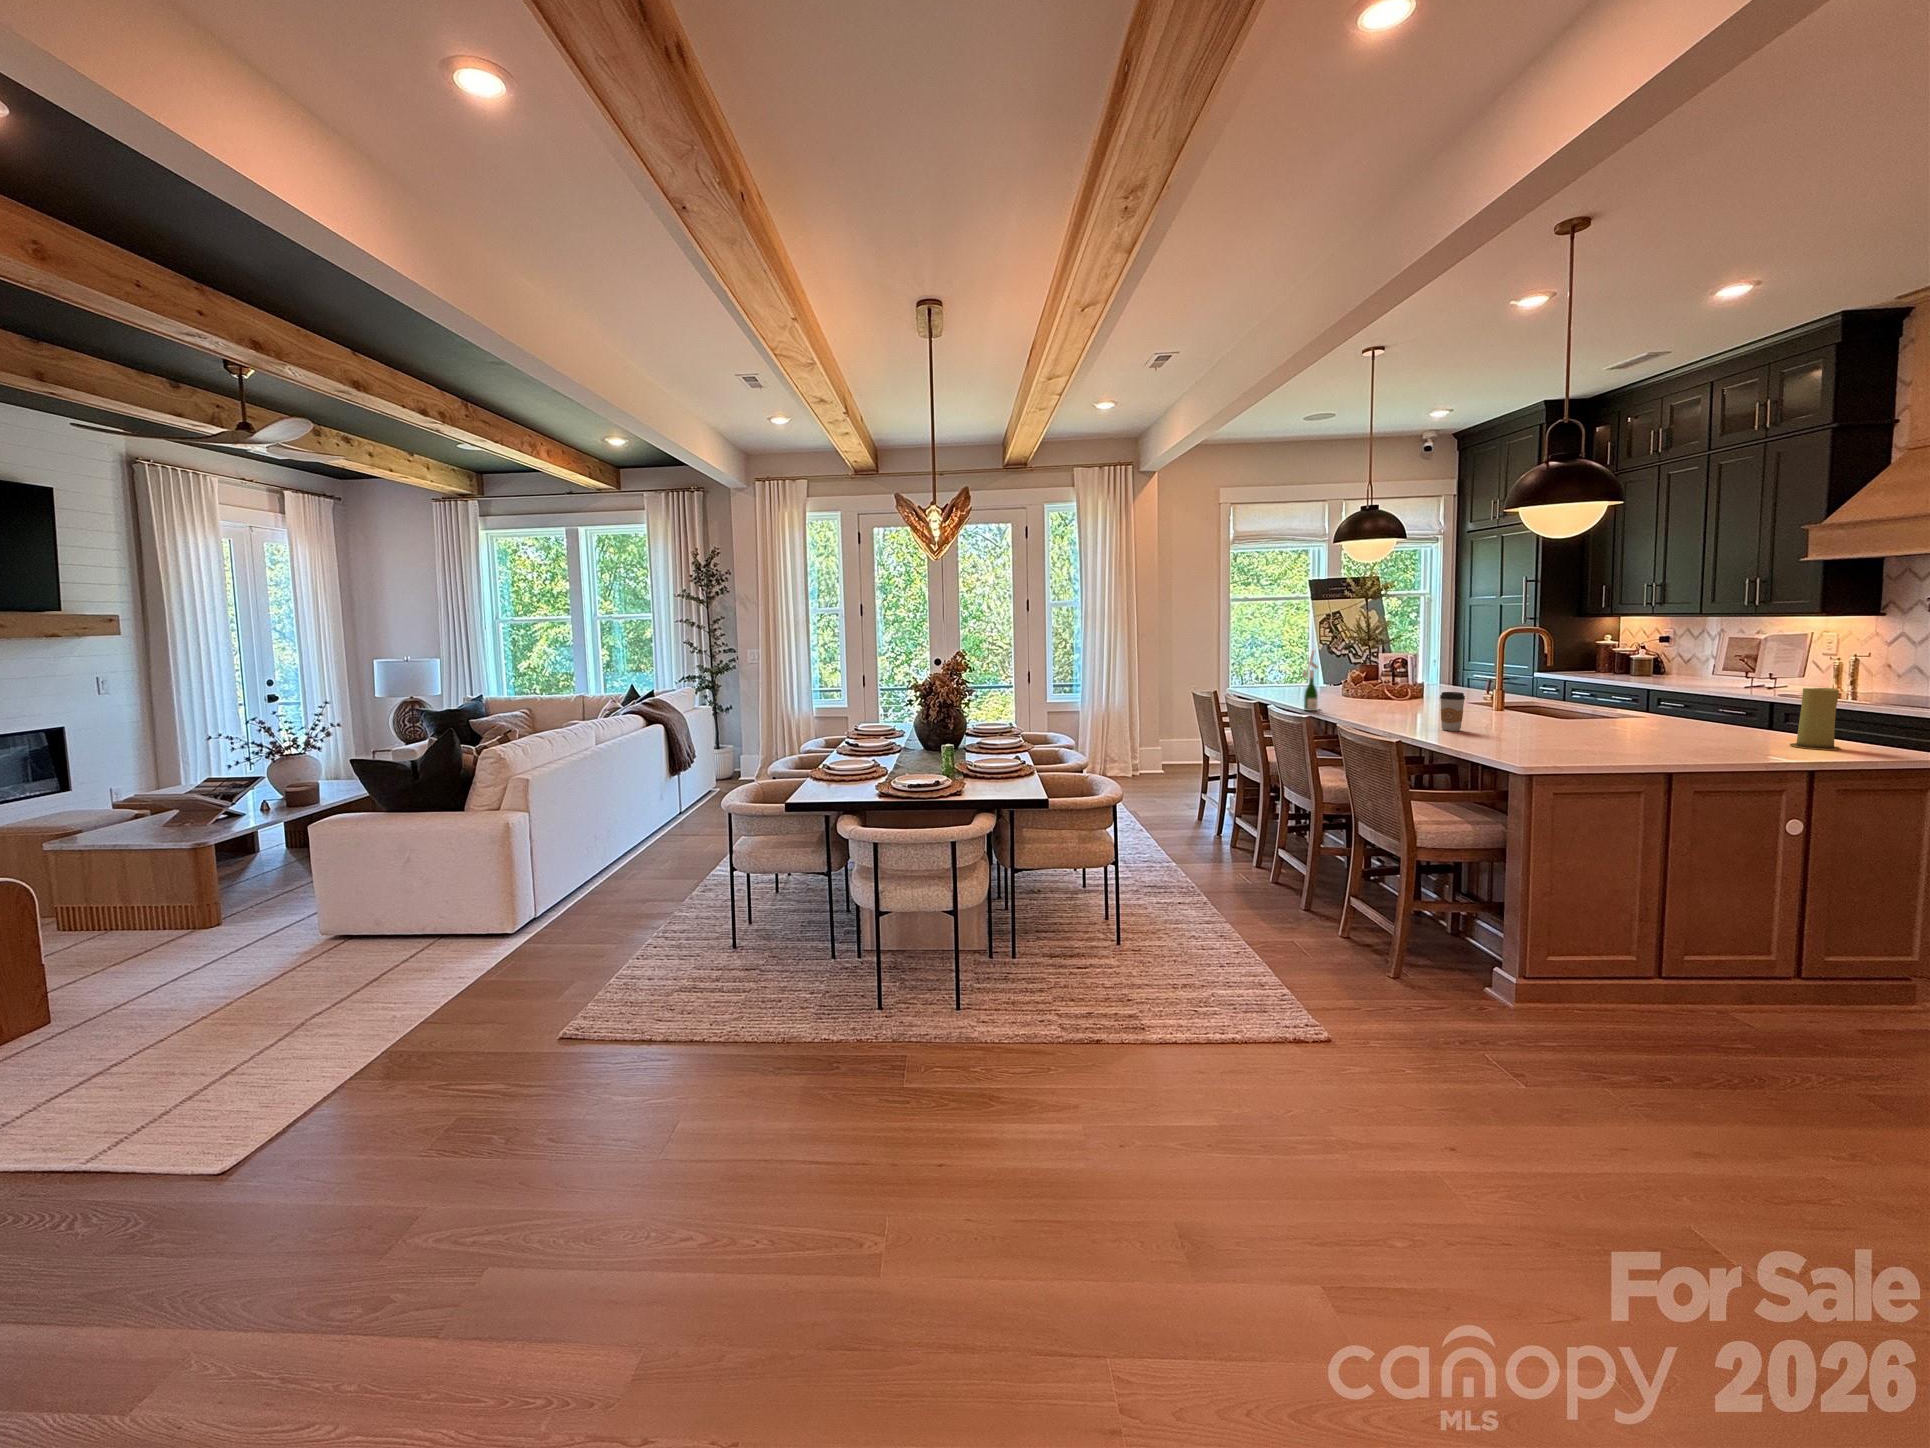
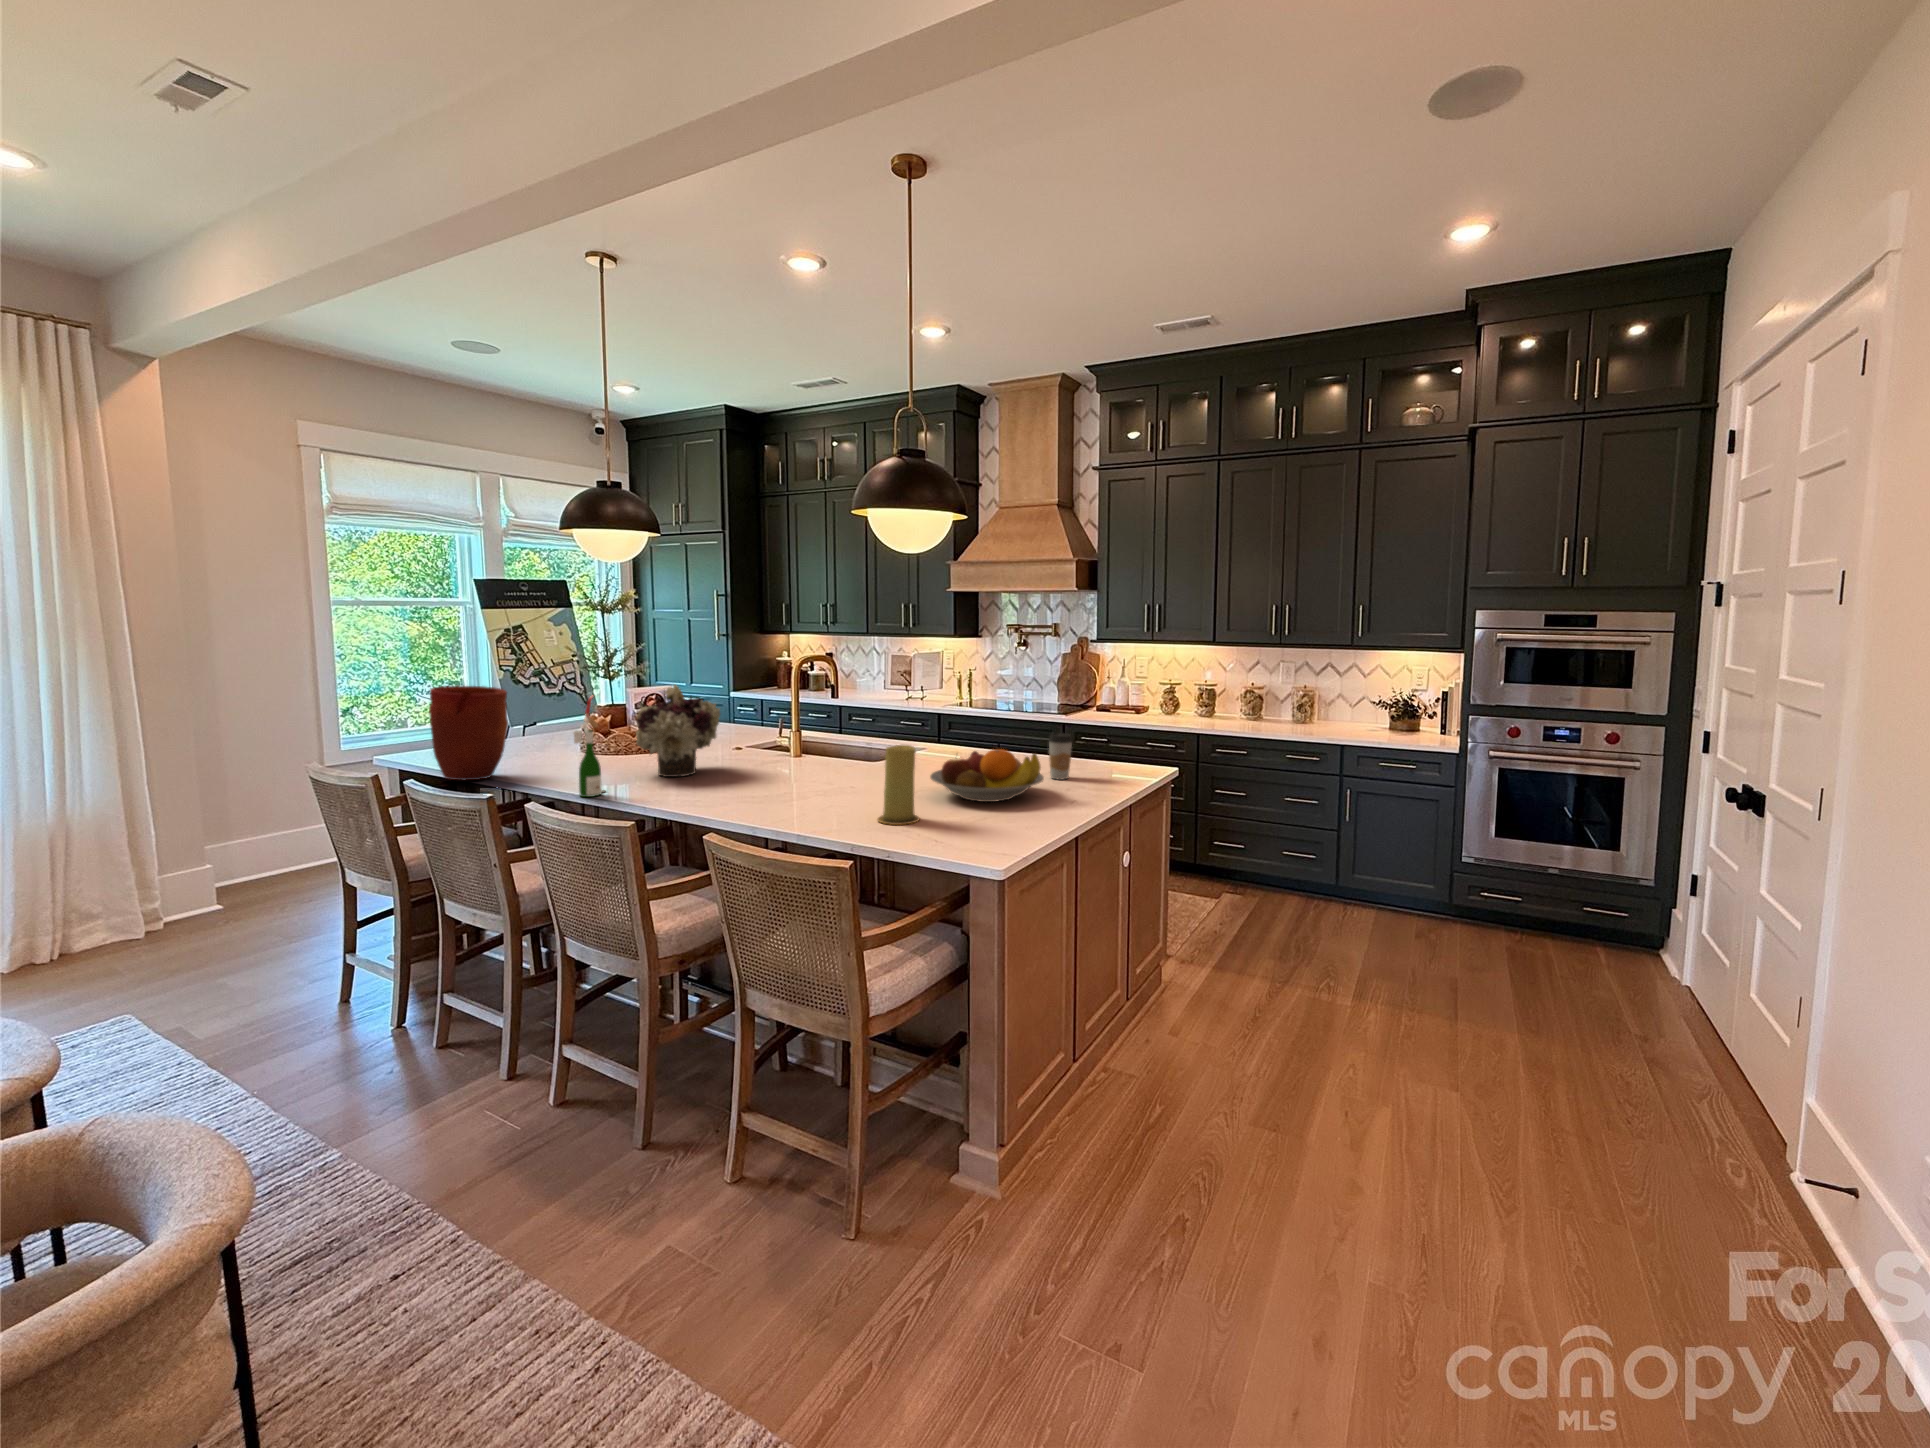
vase: none [1242,644,1283,699] -> present [429,686,508,780]
flower arrangement: none [1350,646,1414,710] -> present [636,685,720,777]
candle: present [1790,688,1841,750] -> present [878,745,919,825]
coffee cup: present [1440,692,1465,731] -> present [1049,733,1073,780]
fruit bowl: none [1547,703,1678,747] -> present [930,749,1044,802]

